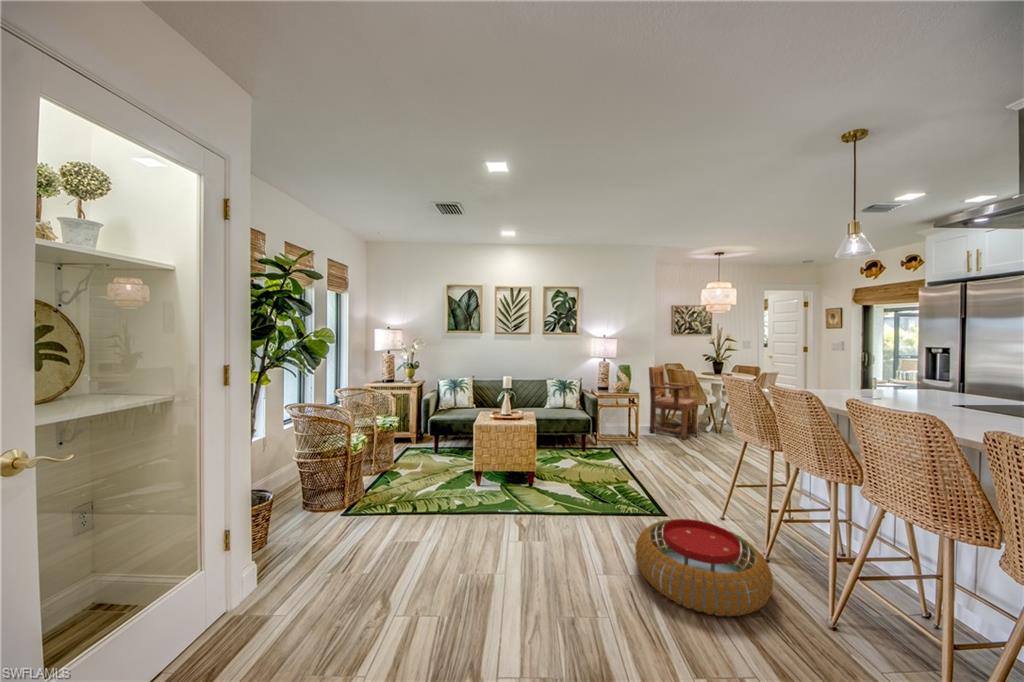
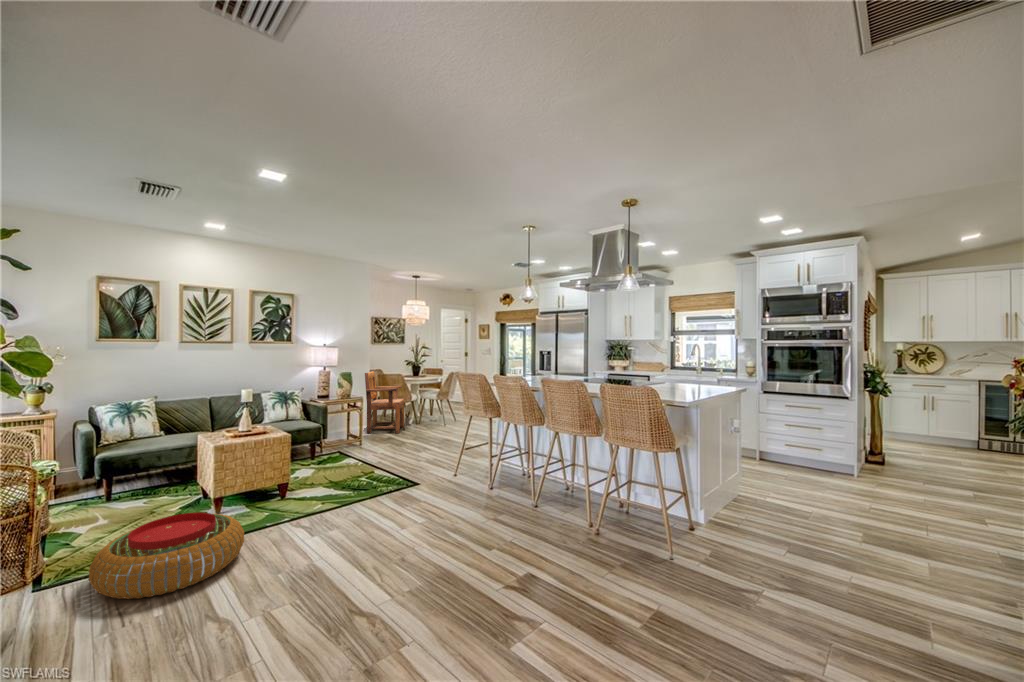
pouf: present [635,519,773,617] -> present [89,512,244,599]

